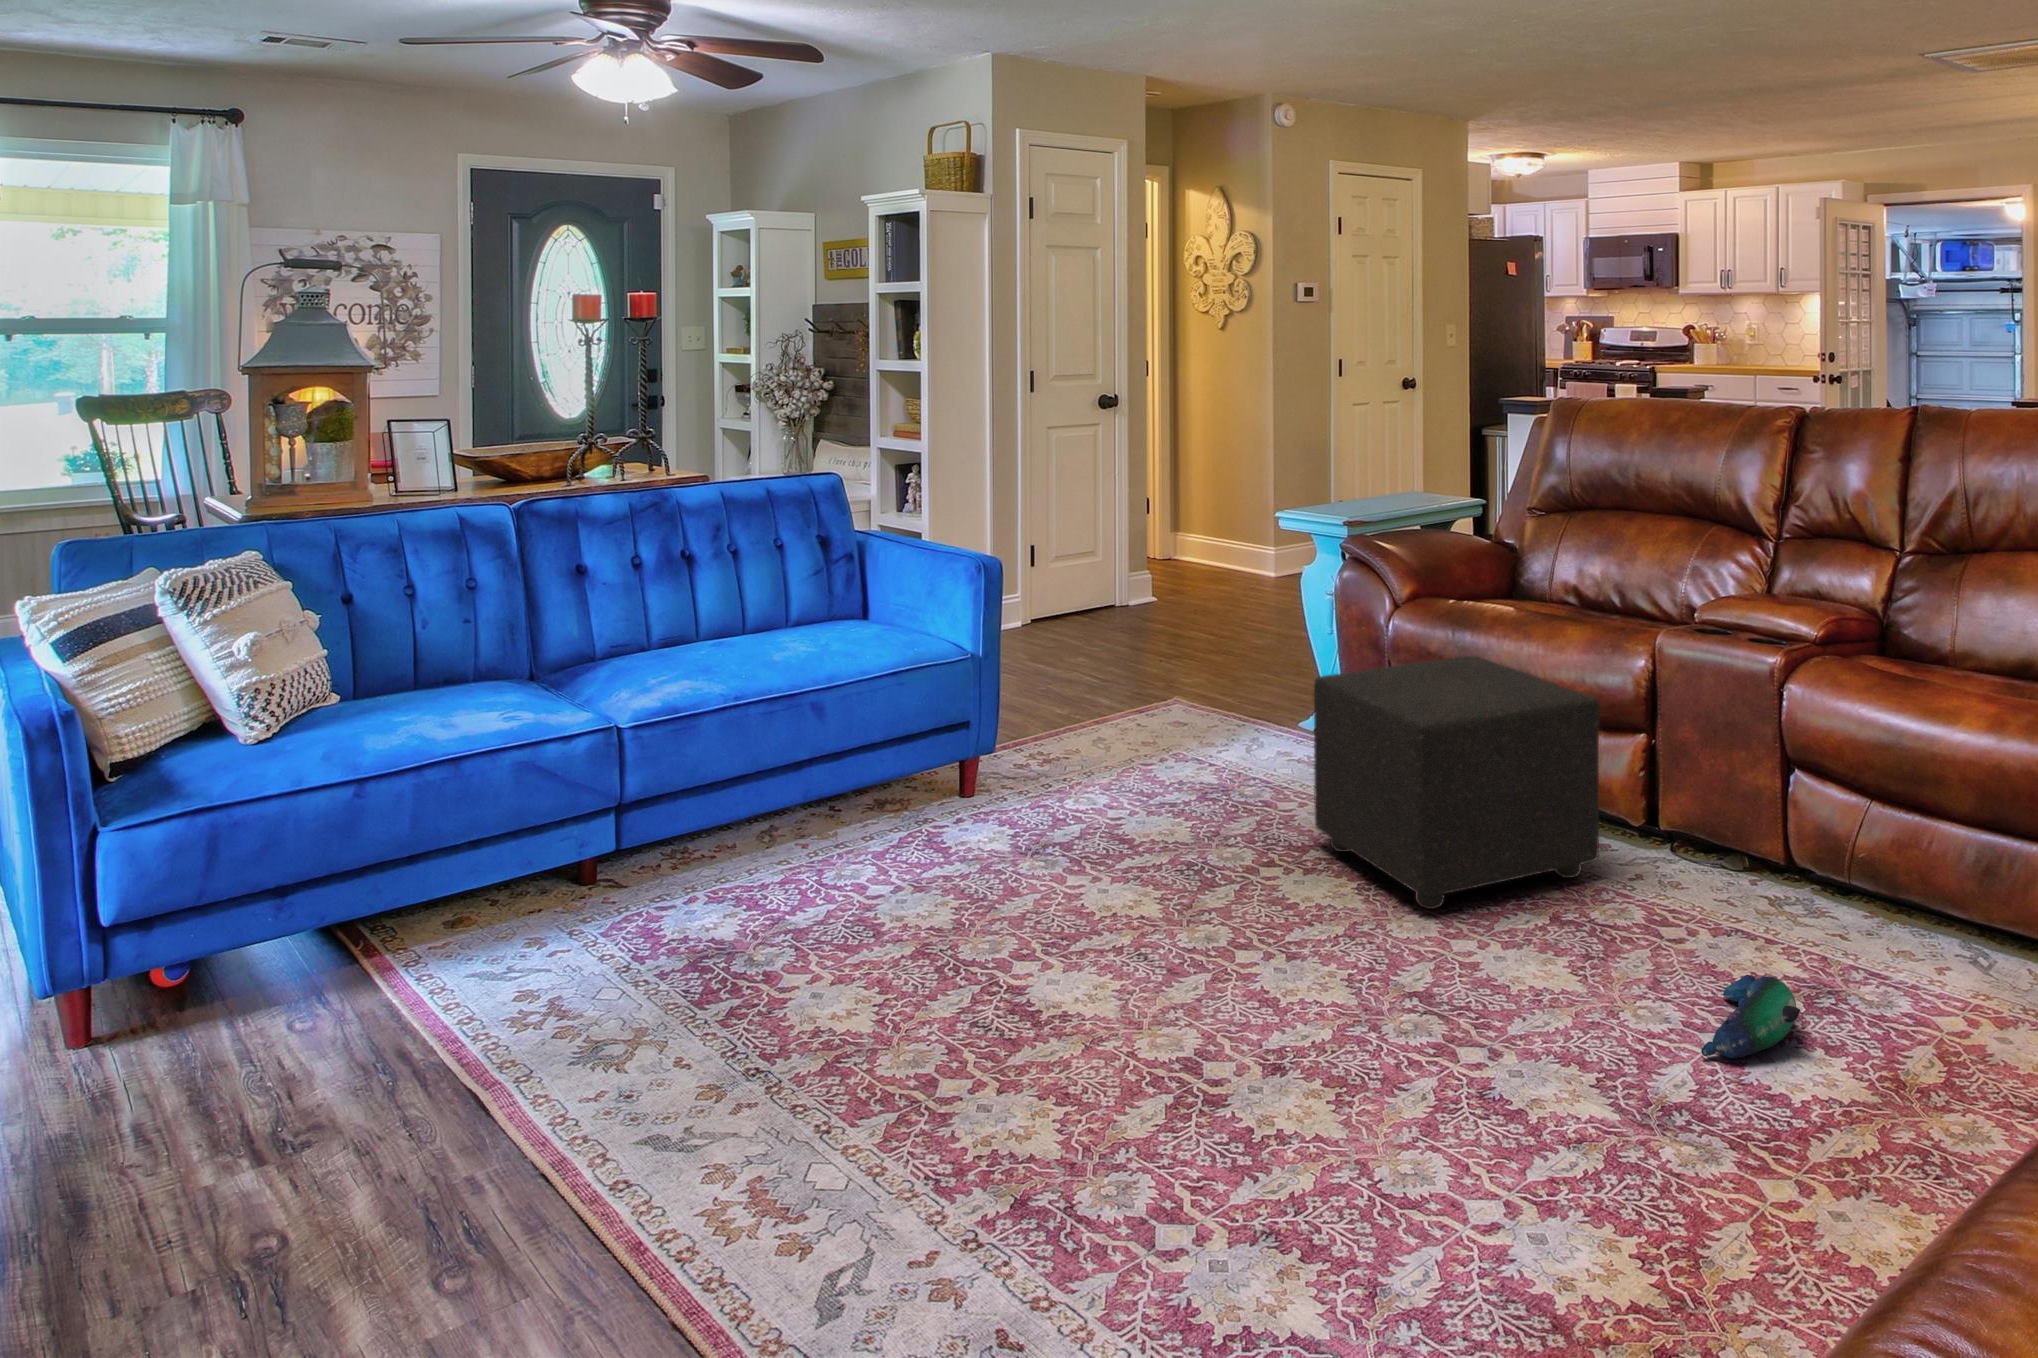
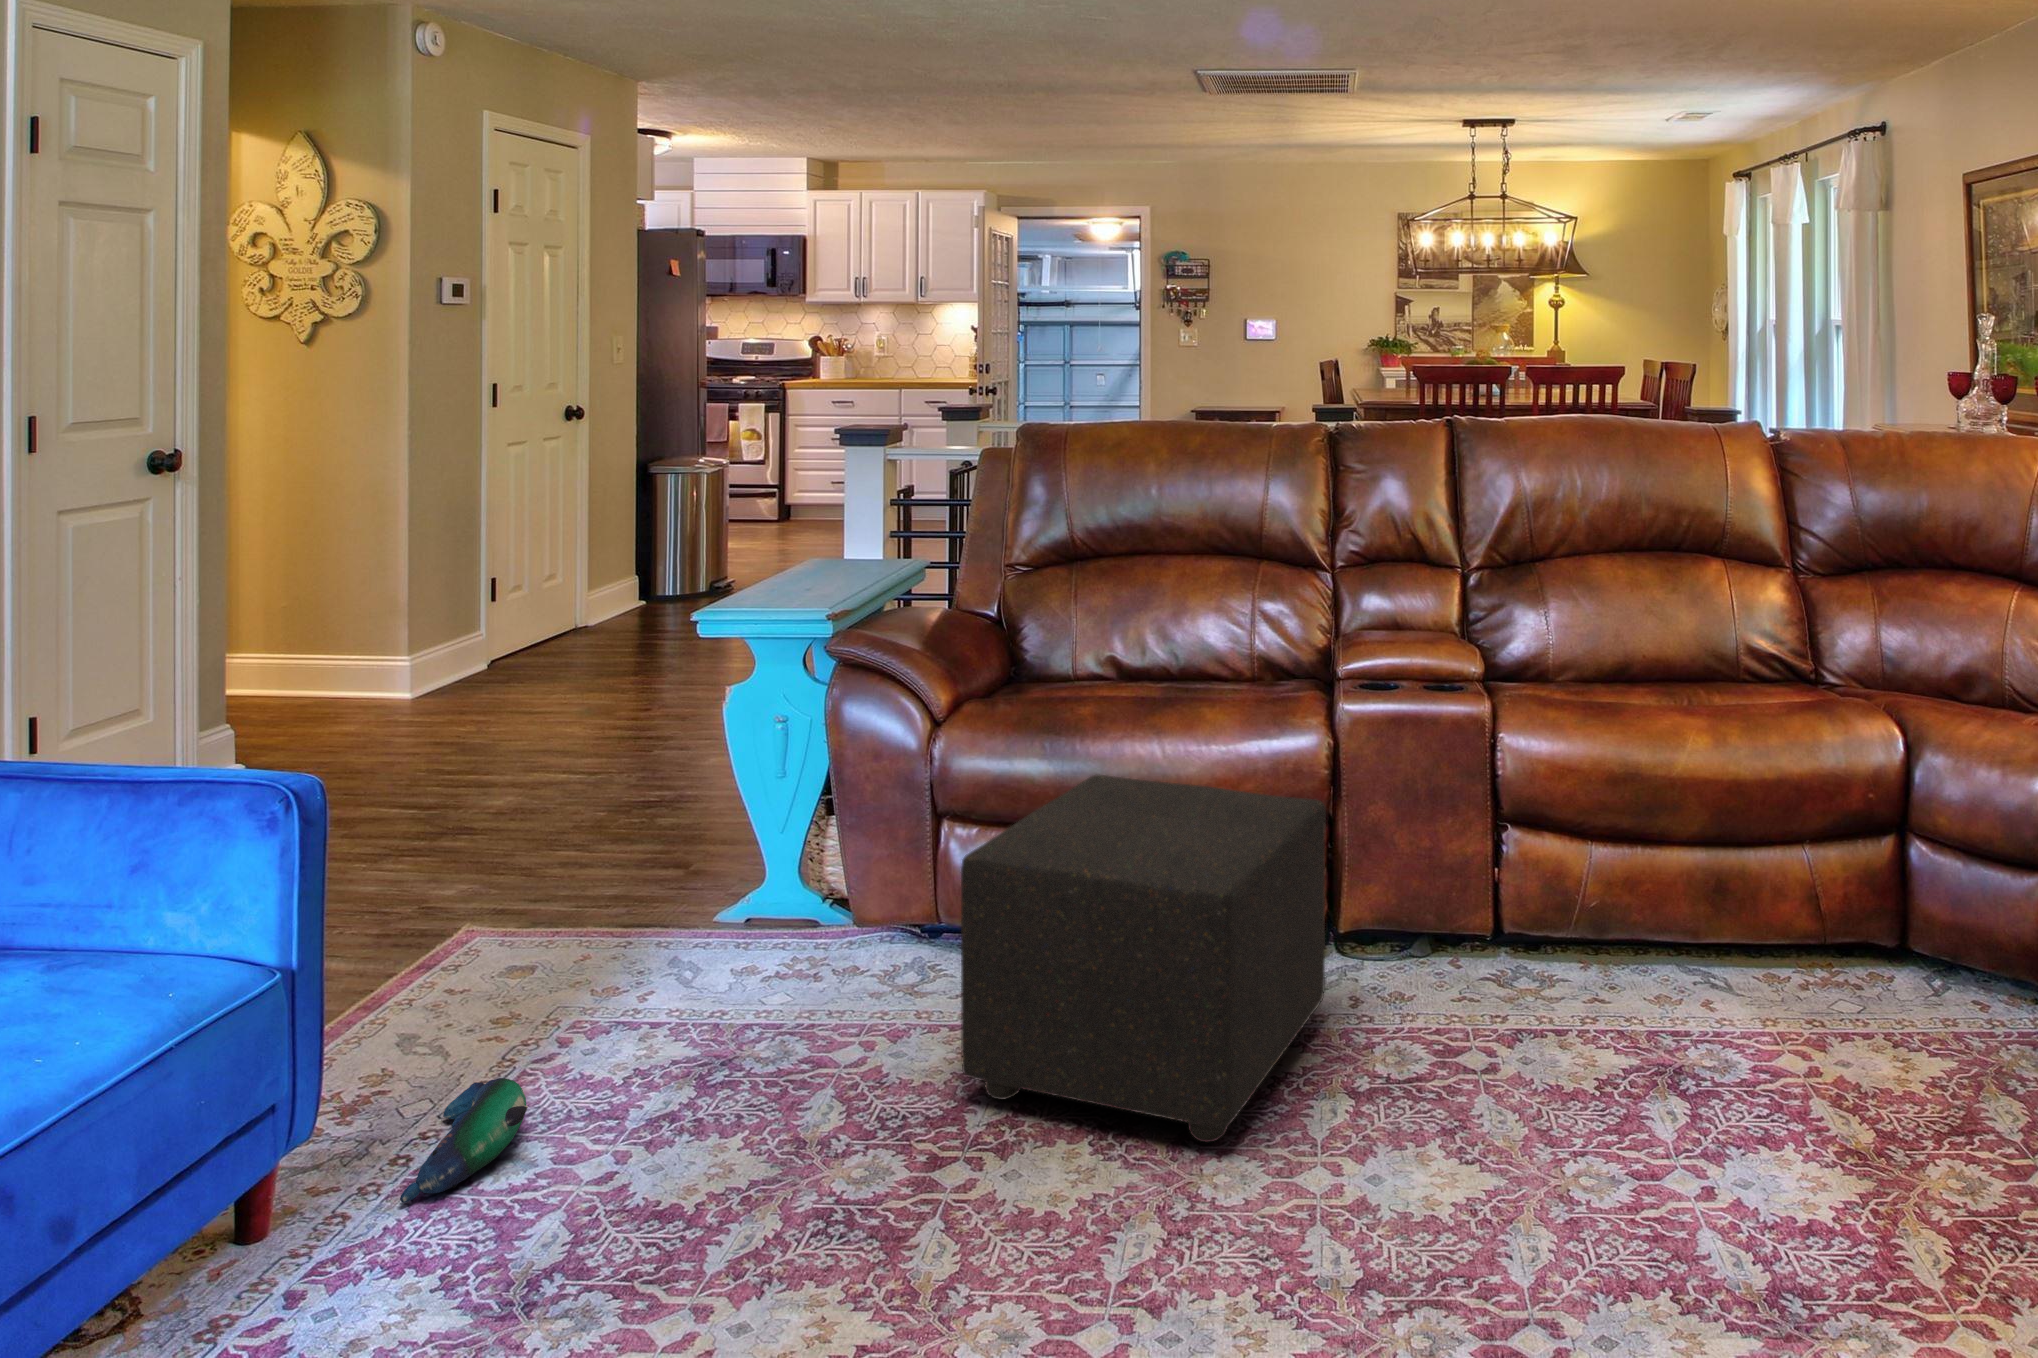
plush toy: present [1701,975,1801,1058] -> present [400,1078,528,1203]

